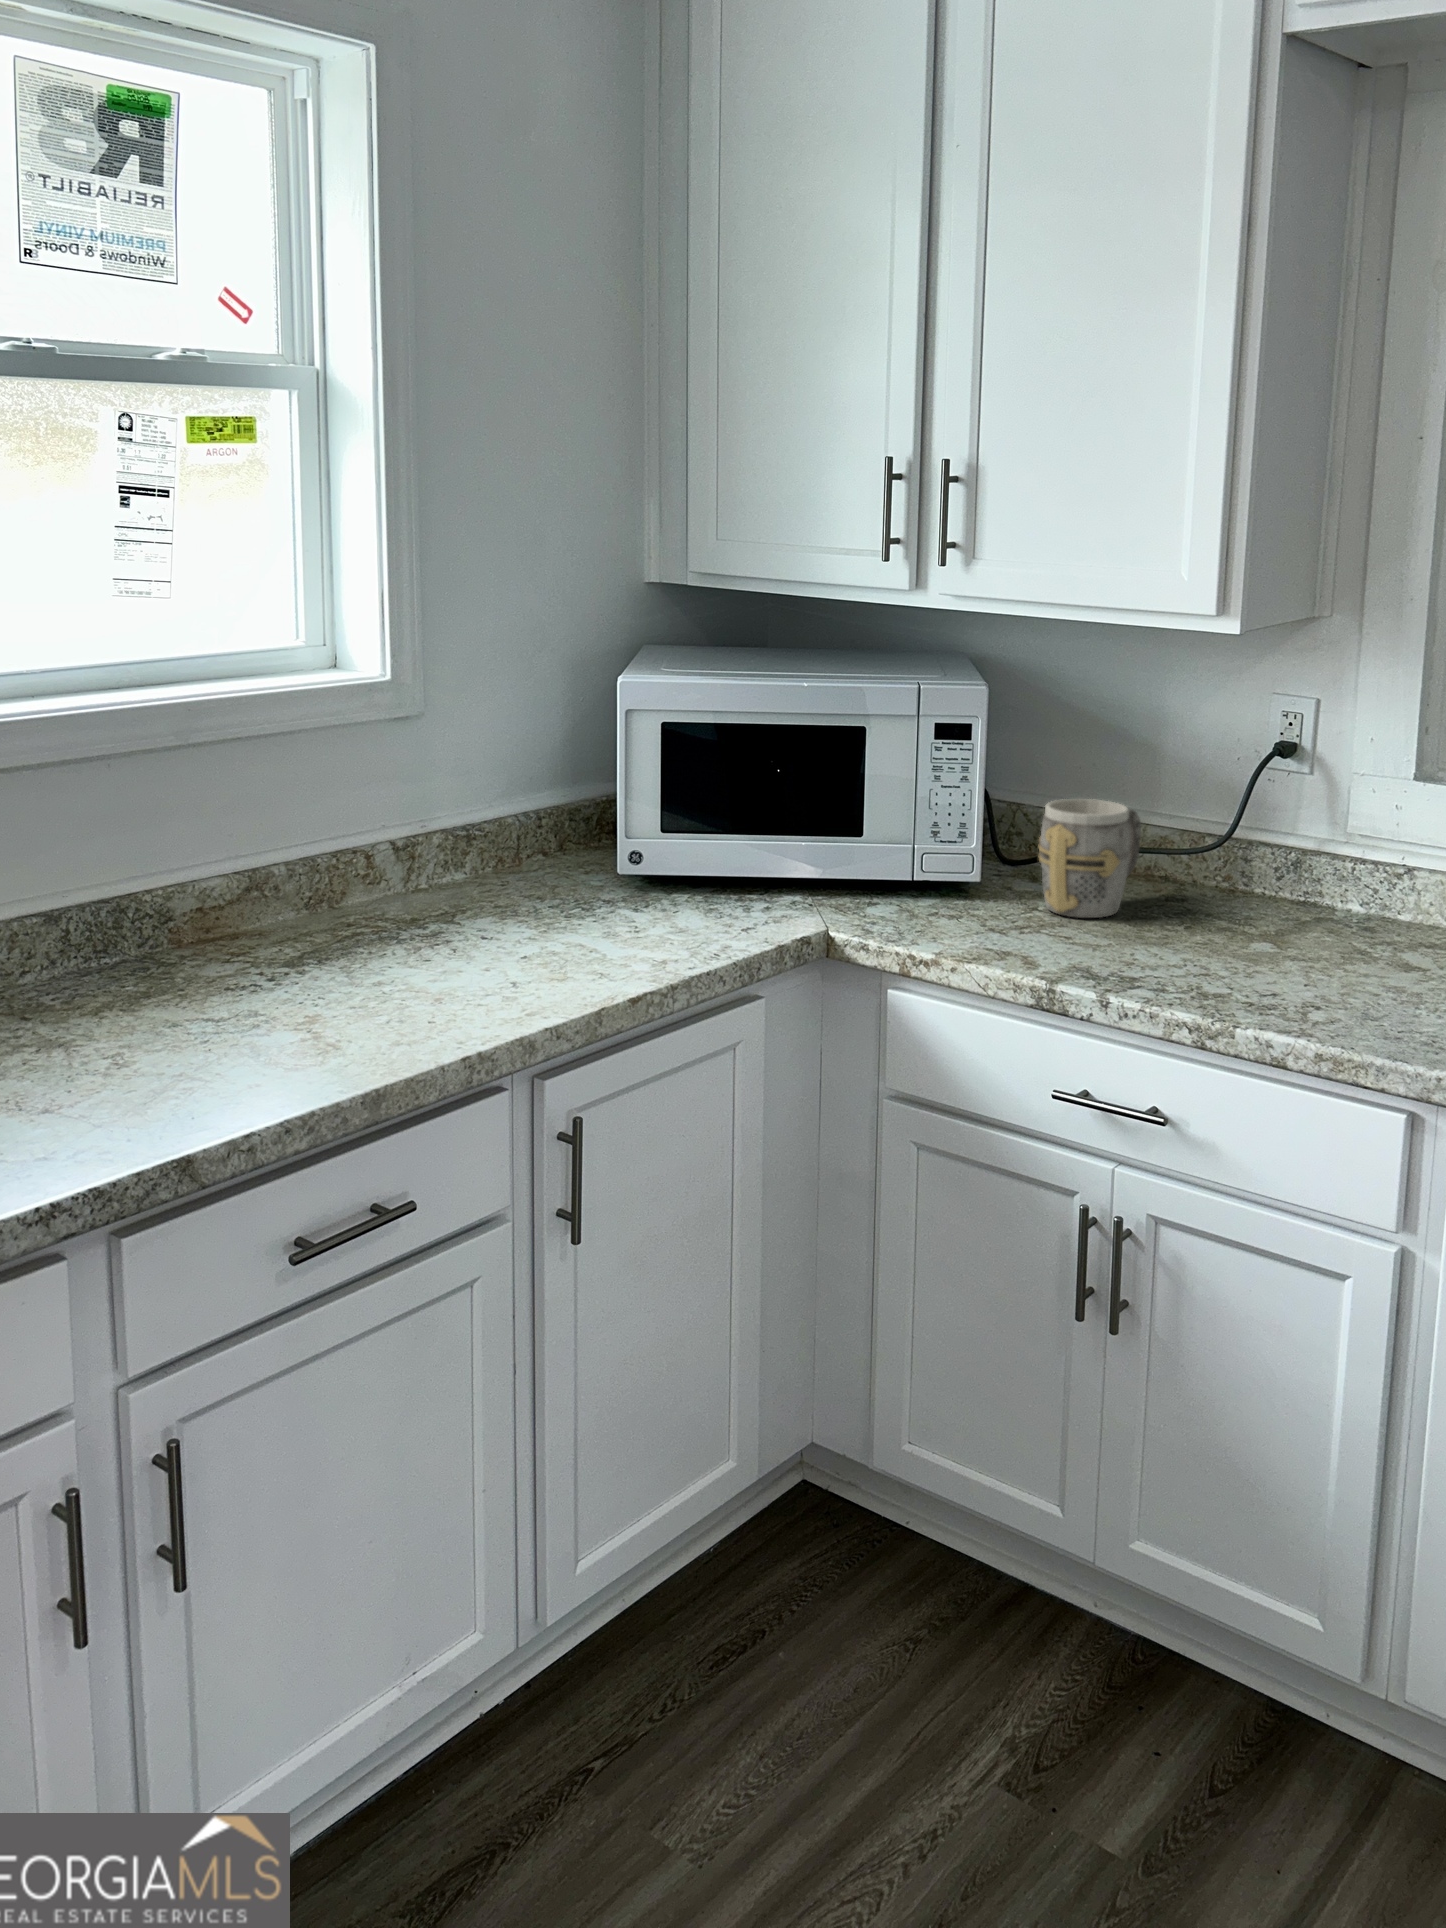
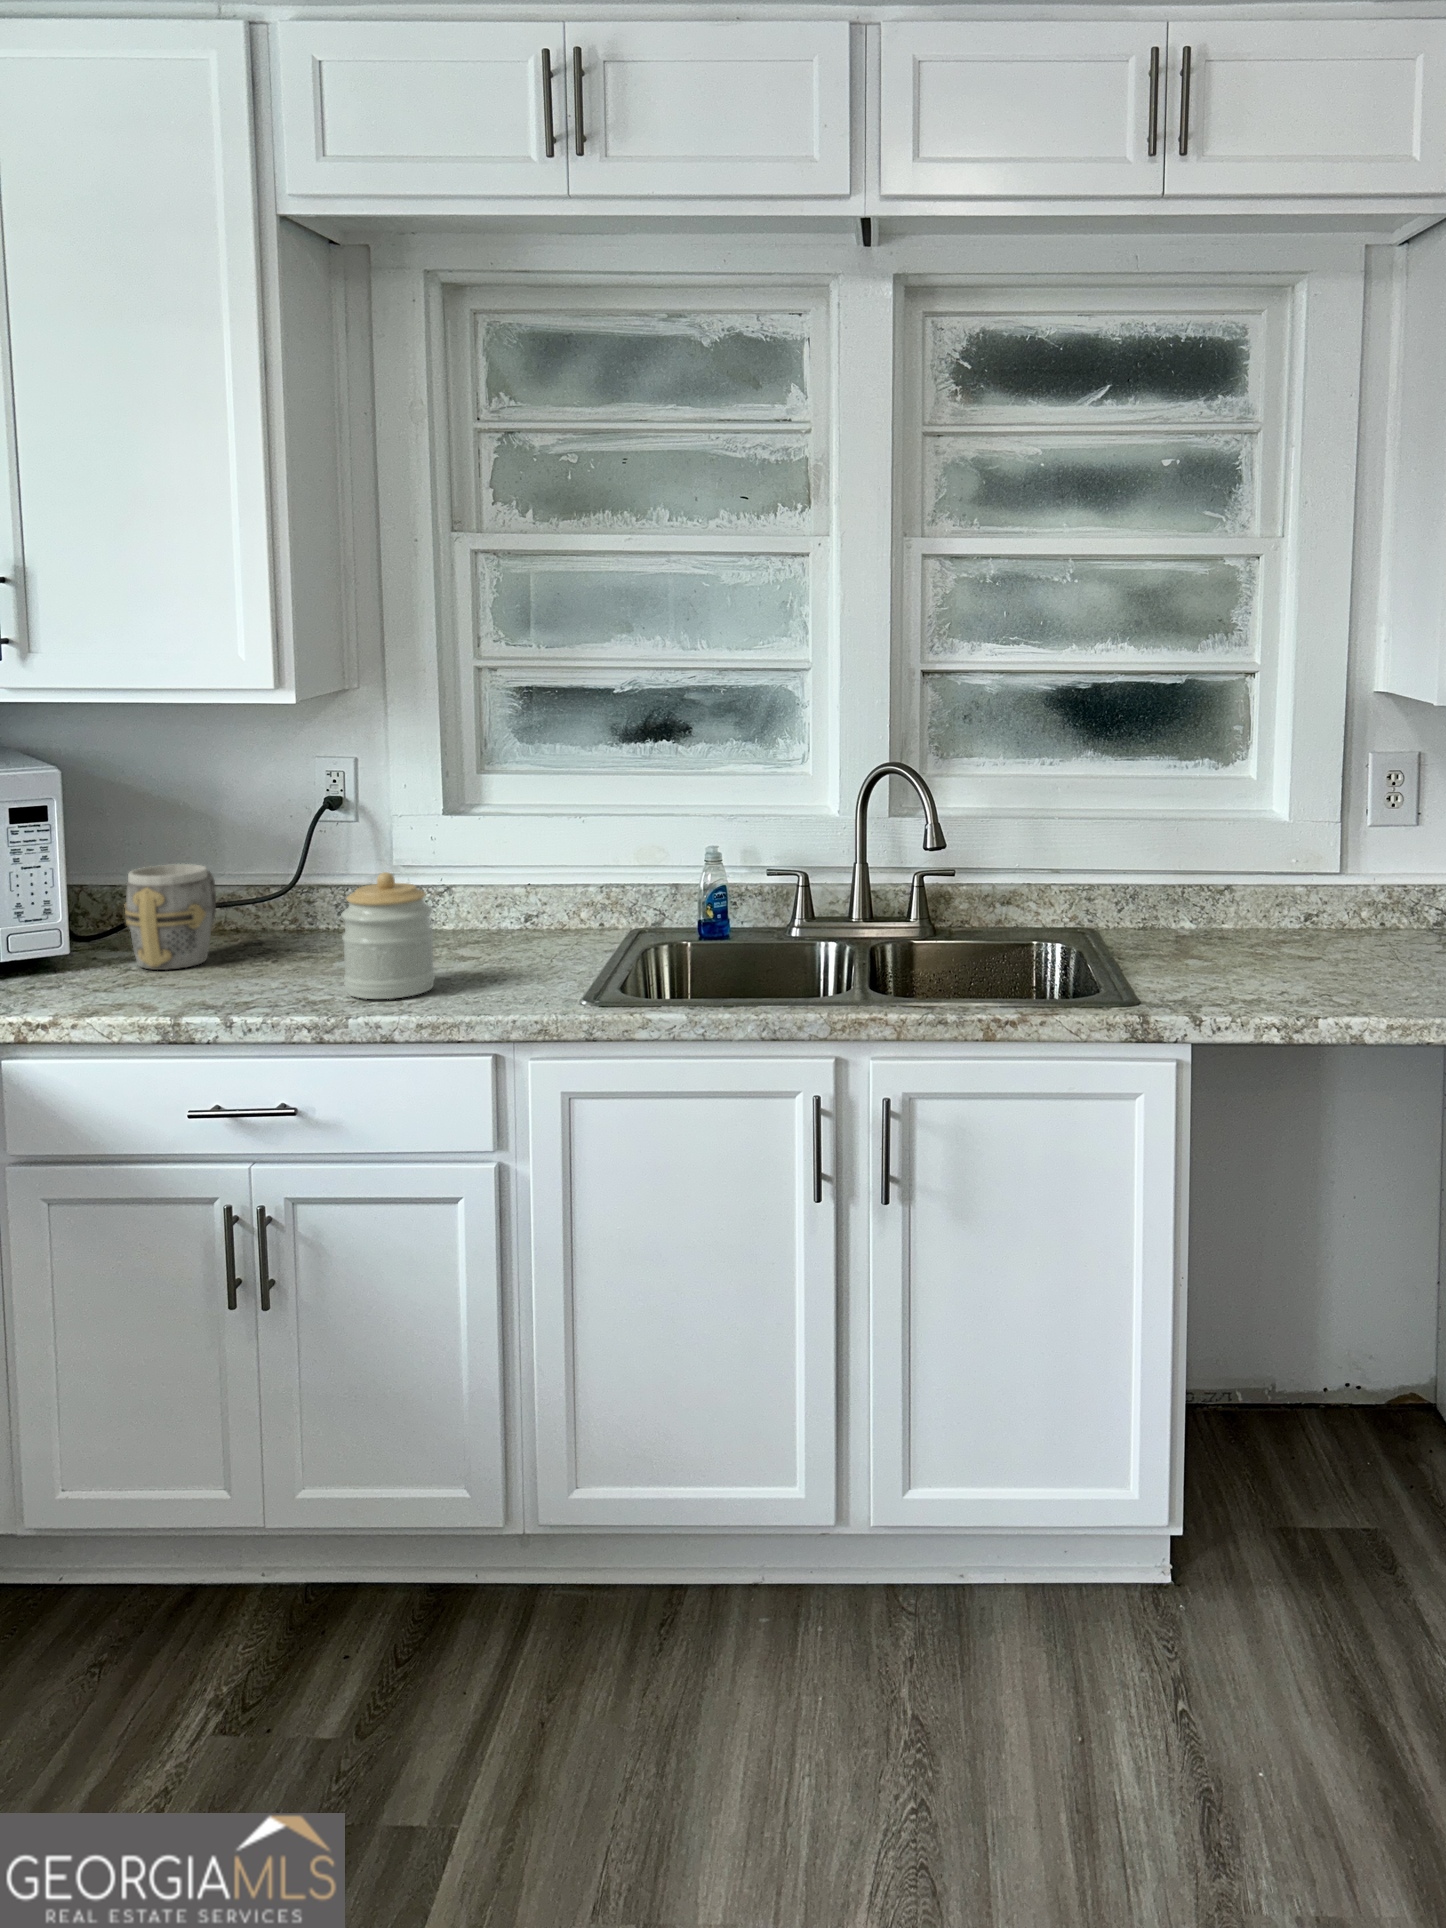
jar: none [1246,854,1364,1011] -> present [341,872,435,999]

